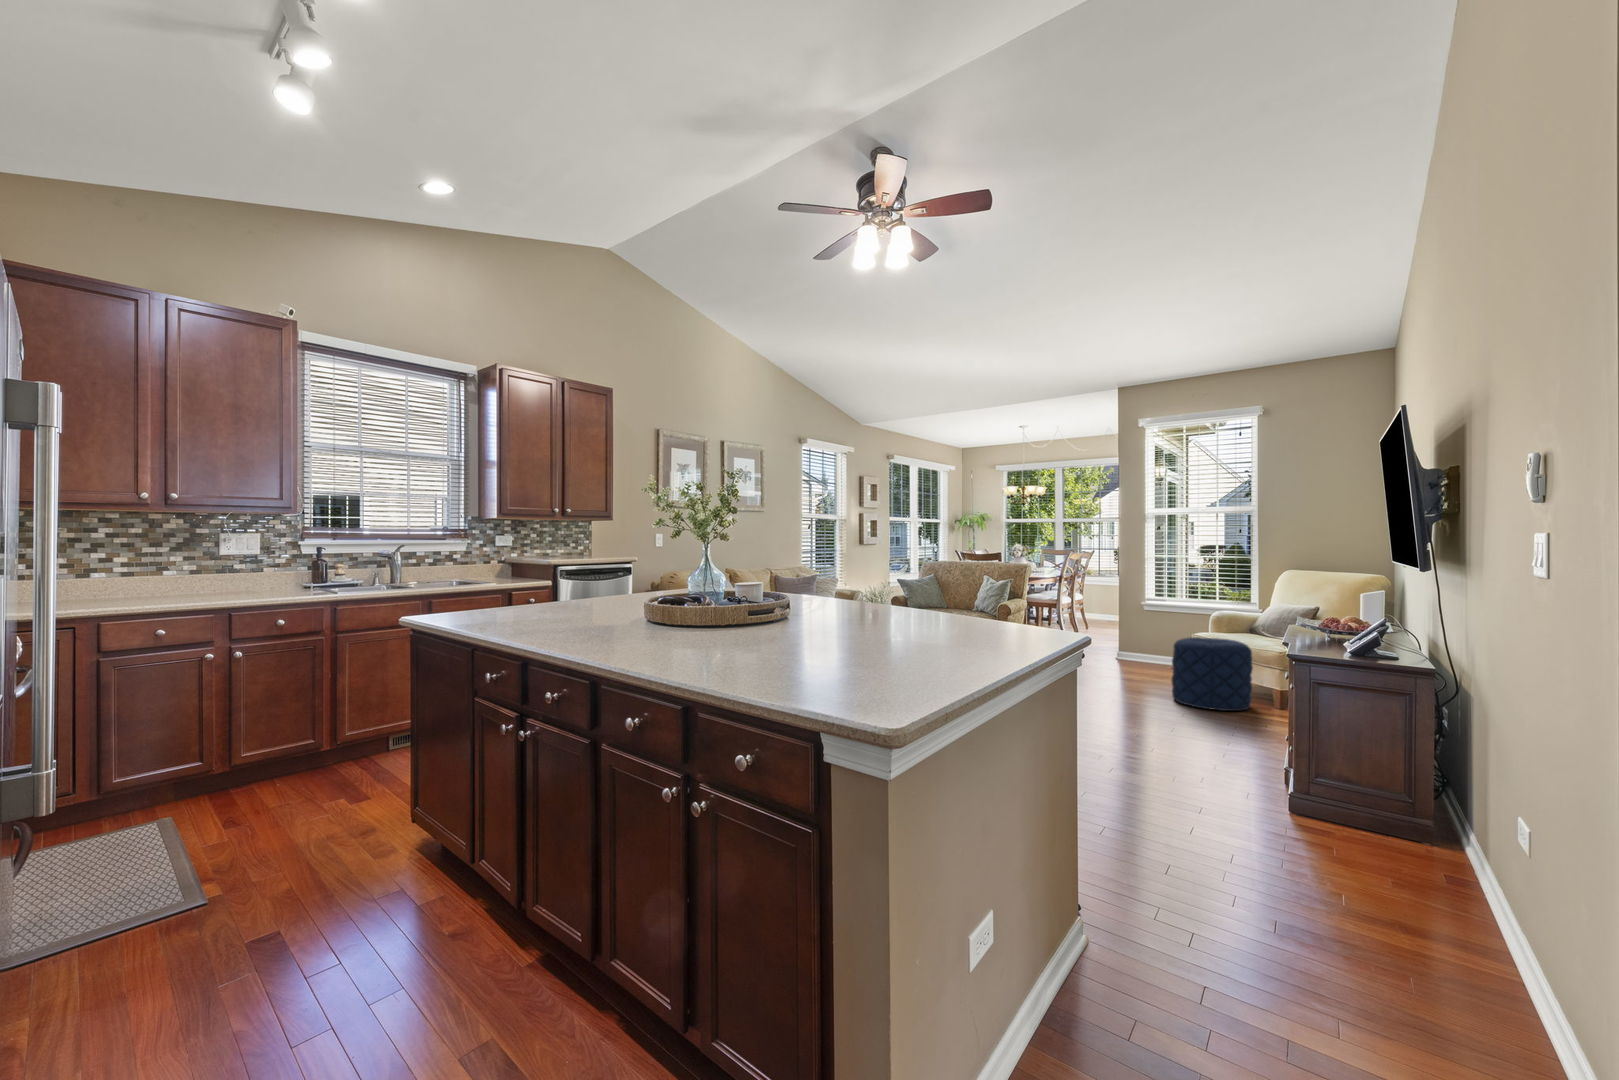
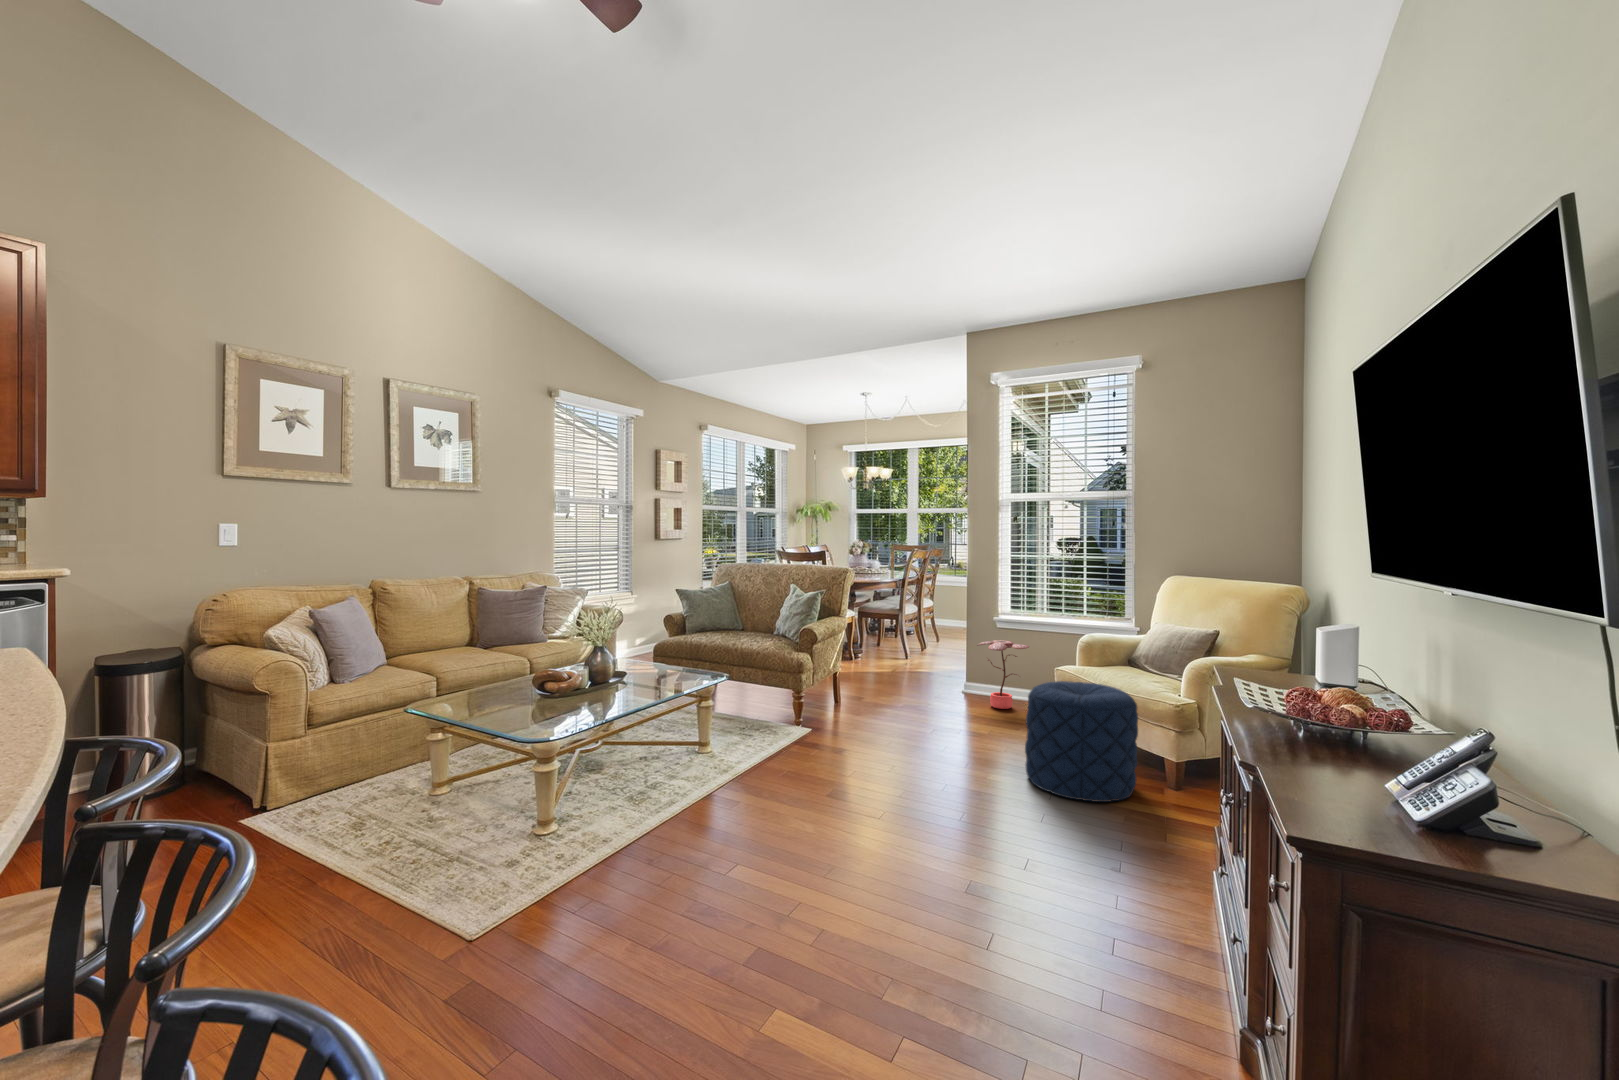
potted plant: none [1130,618,1172,668] -> present [977,640,1029,709]

